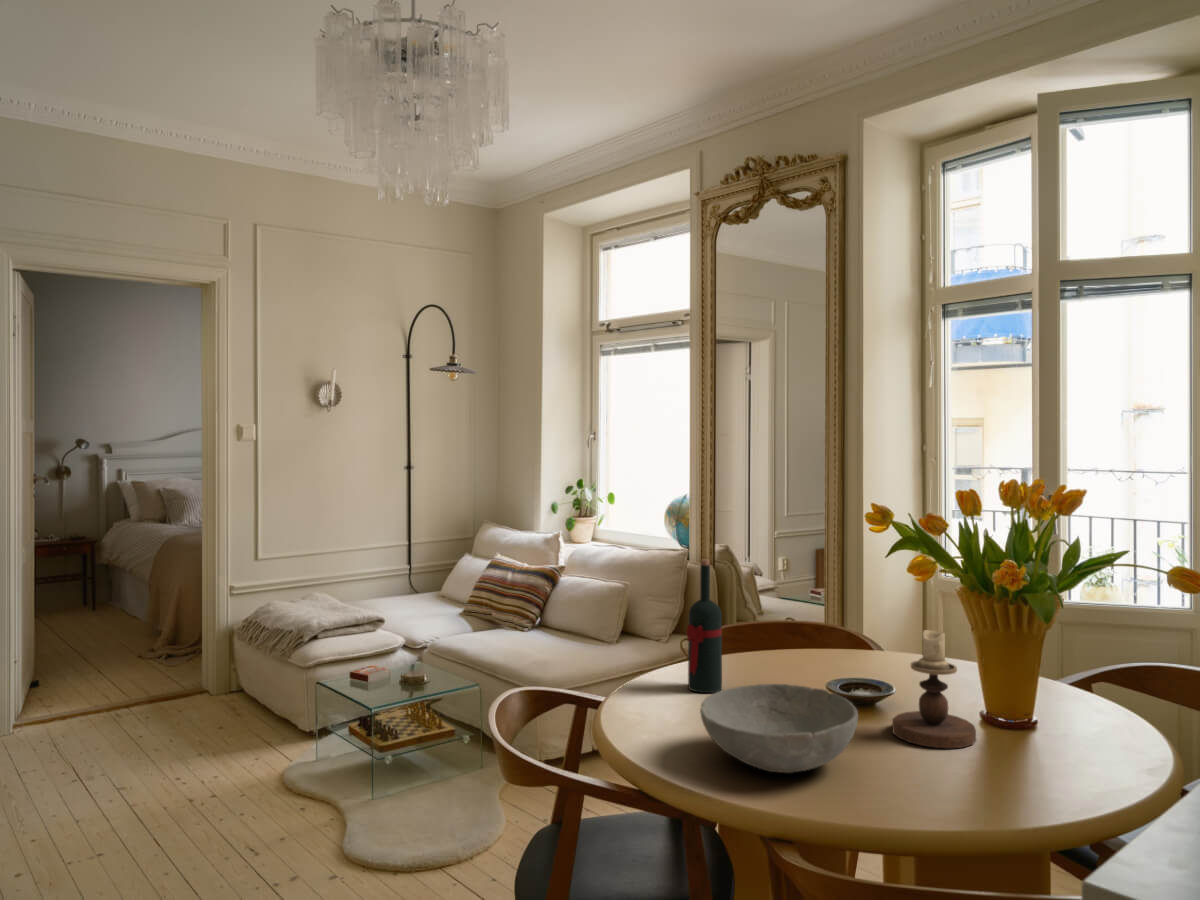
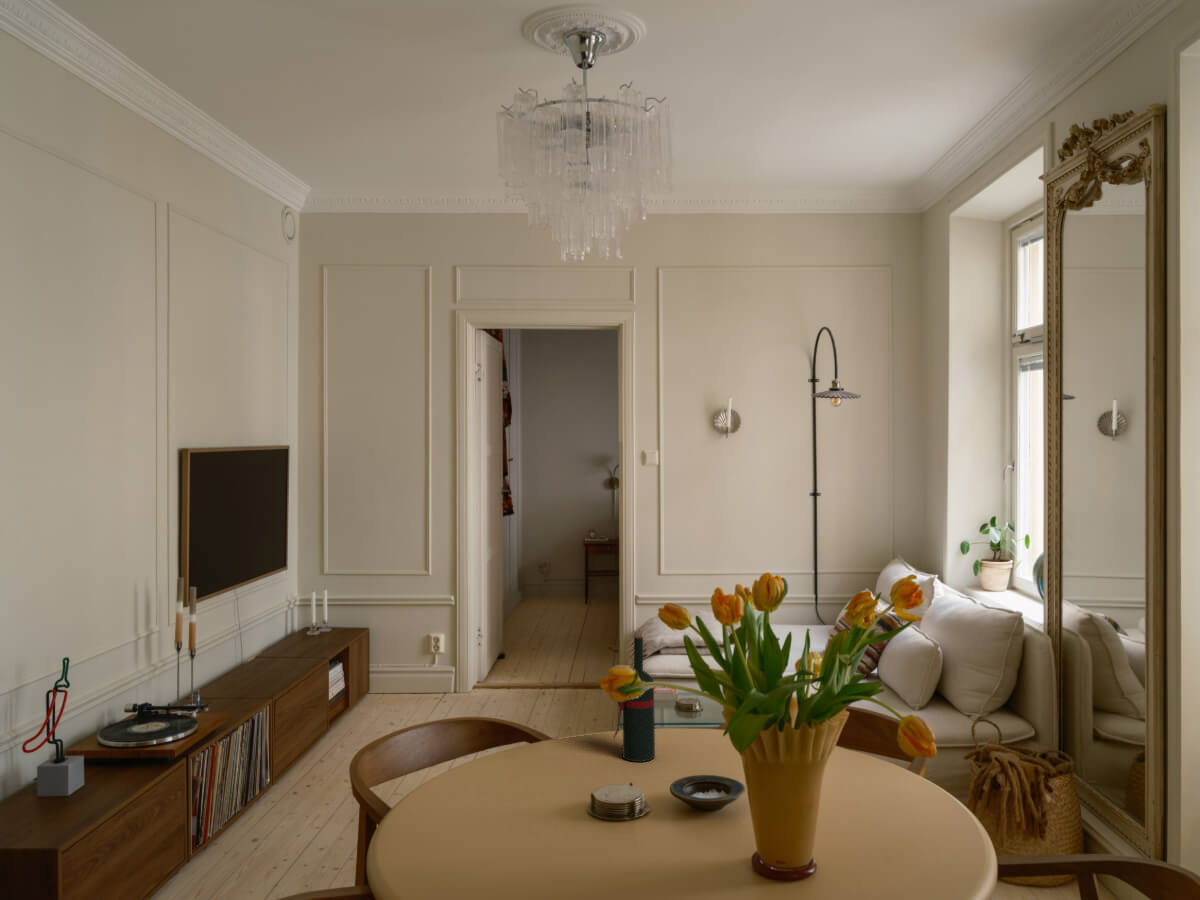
candlestick: present [892,630,976,748] -> none [643,738,724,866]
bowl: present [700,684,858,773] -> none [444,751,581,832]

